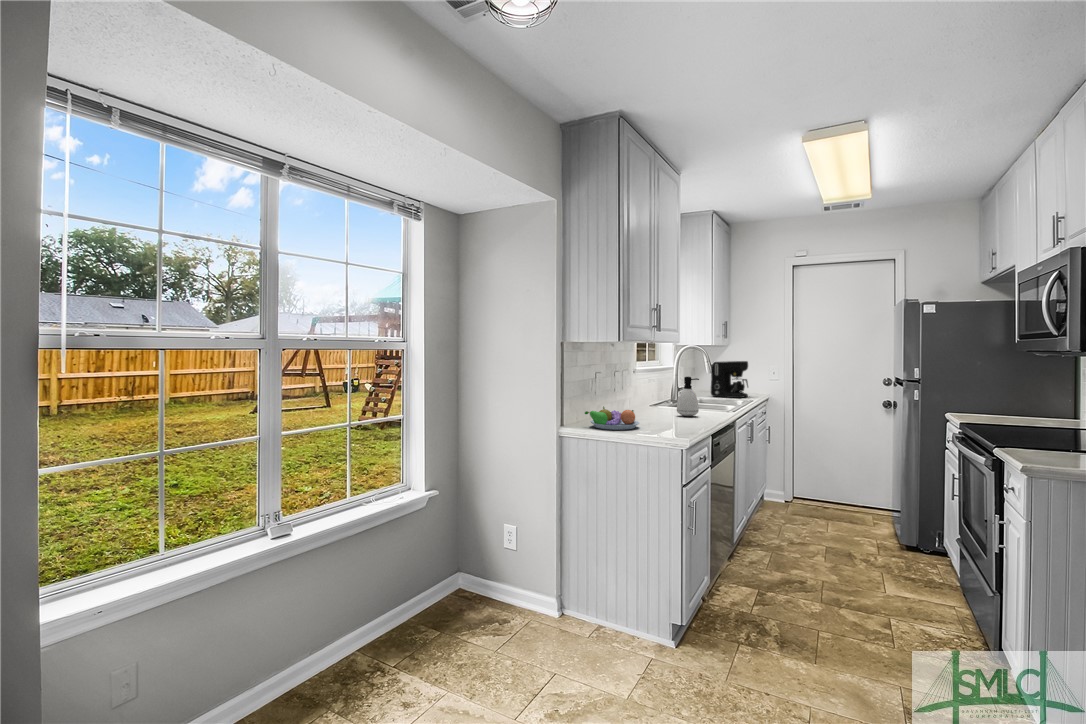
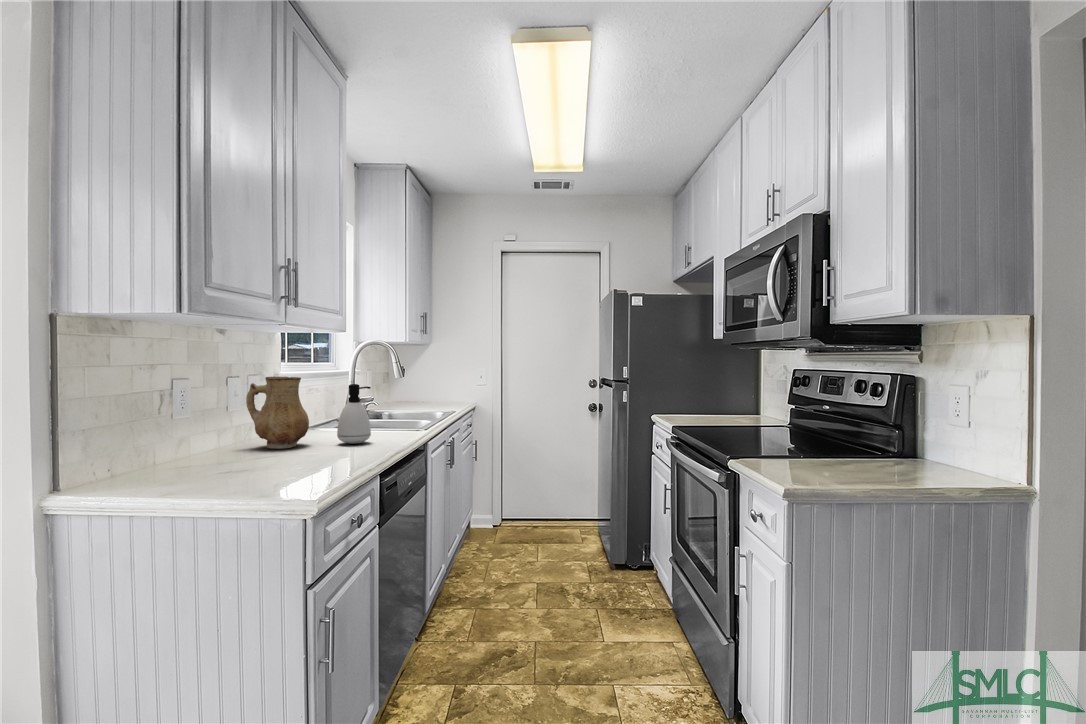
coffee maker: present [711,361,748,398] -> none [404,360,449,407]
ceramic pitcher: none [623,370,659,416] -> present [246,377,309,449]
fruit bowl: present [585,406,639,430] -> none [135,444,252,490]

